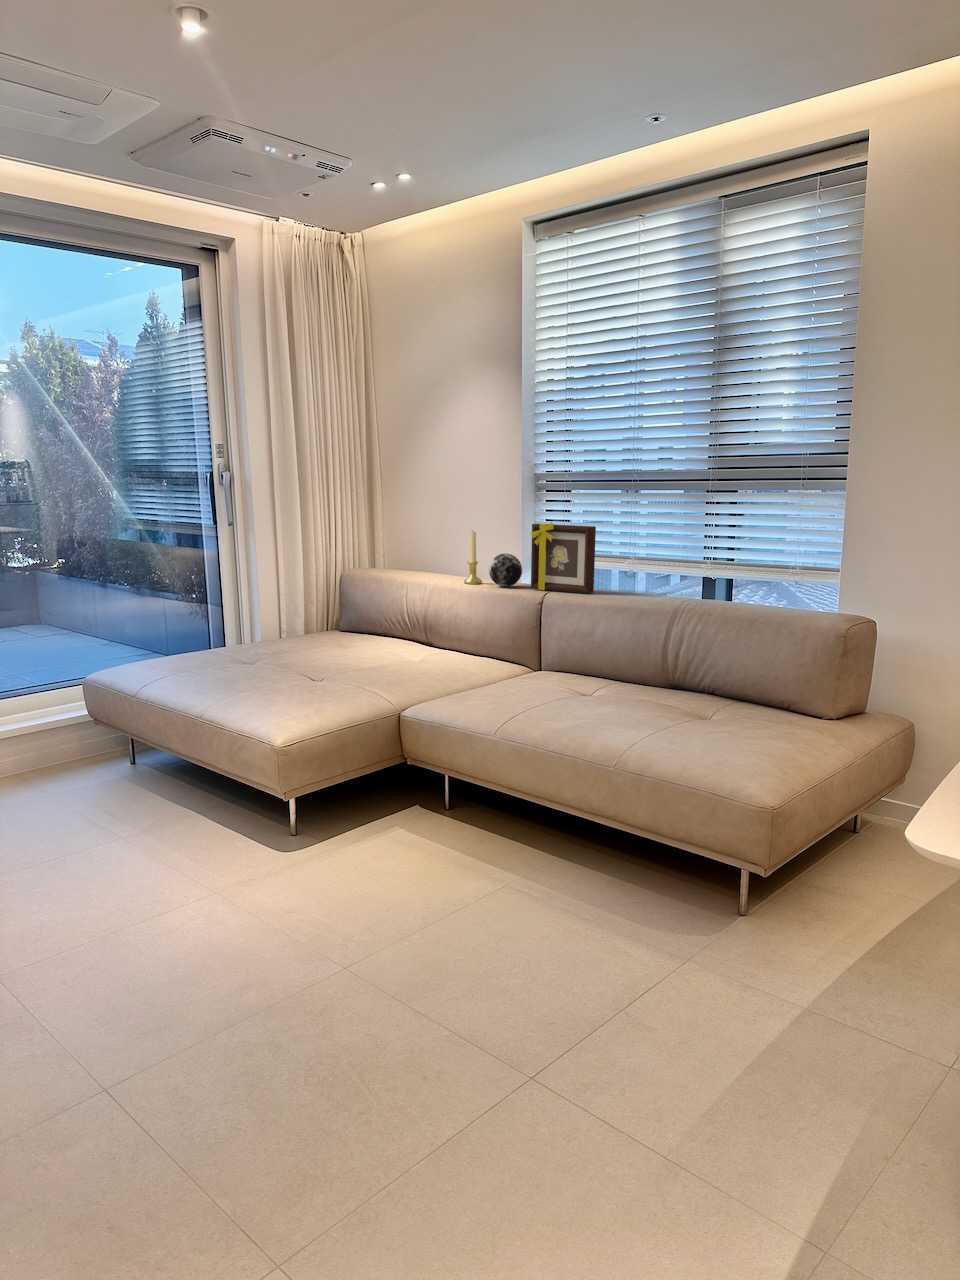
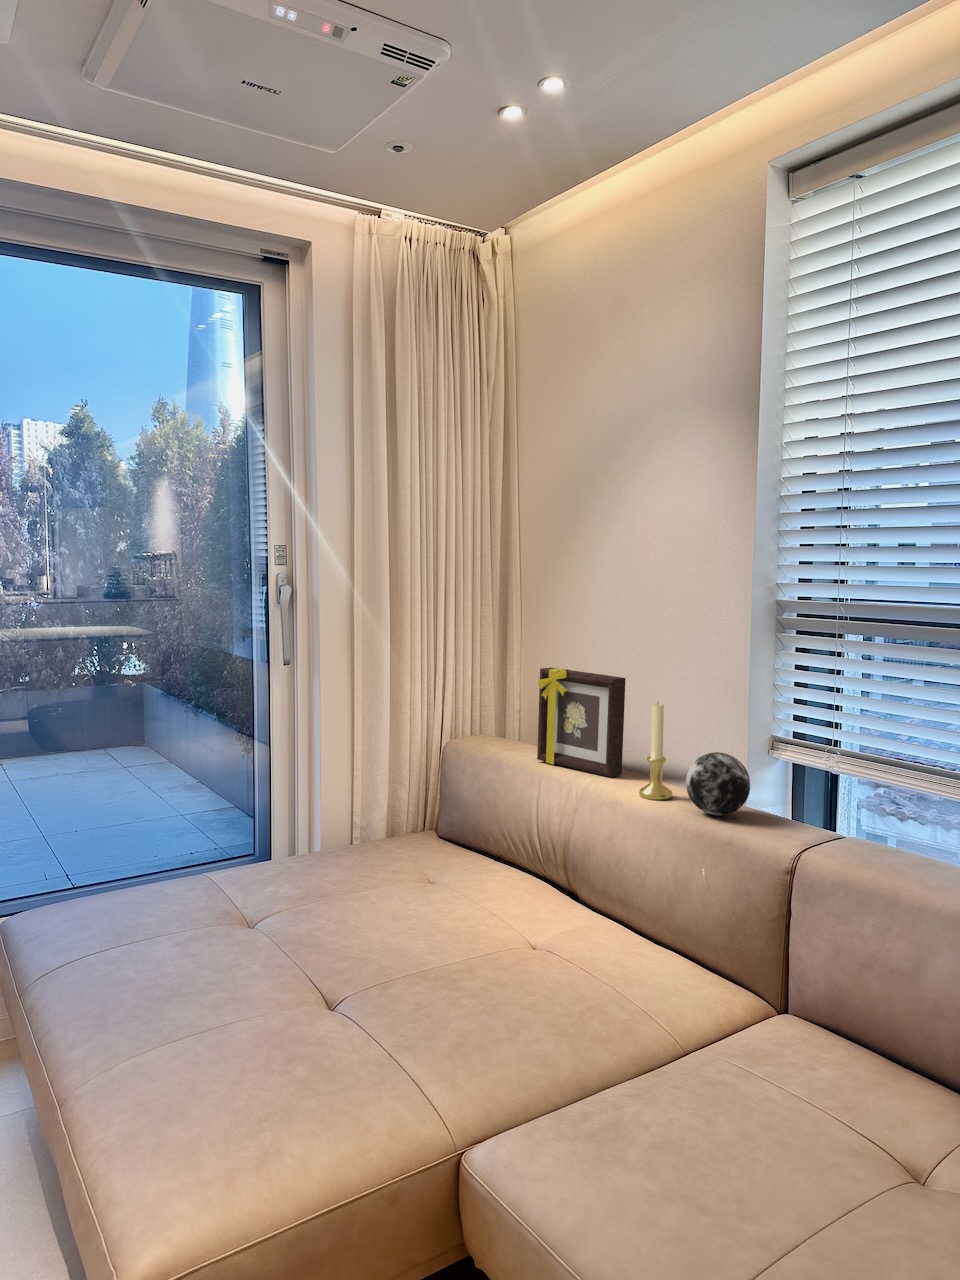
picture frame: present [531,522,596,594] -> present [537,668,626,777]

